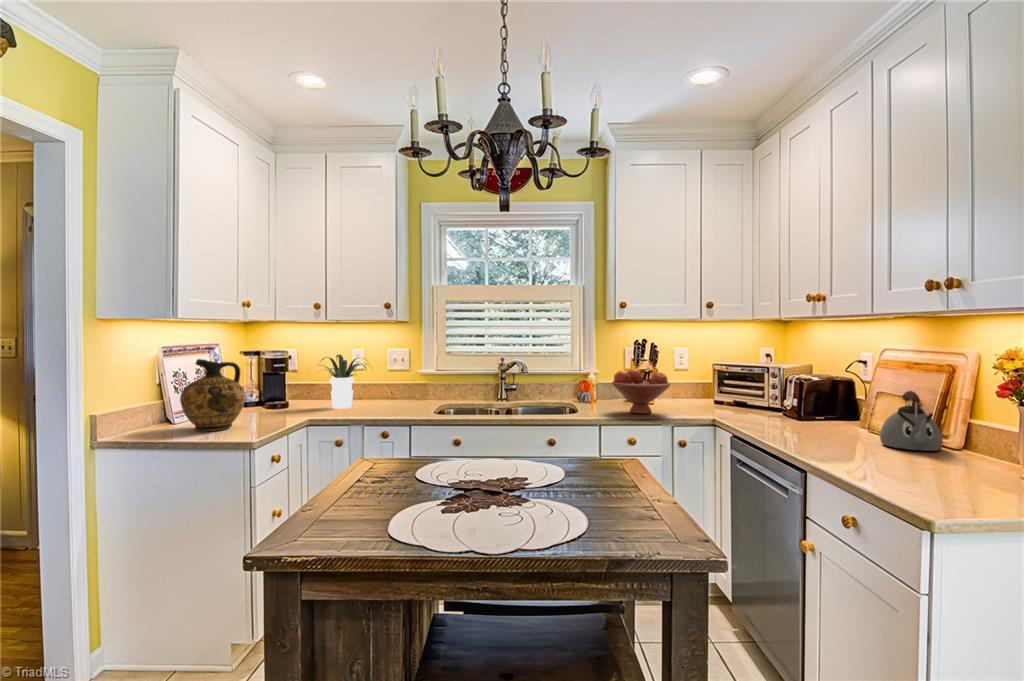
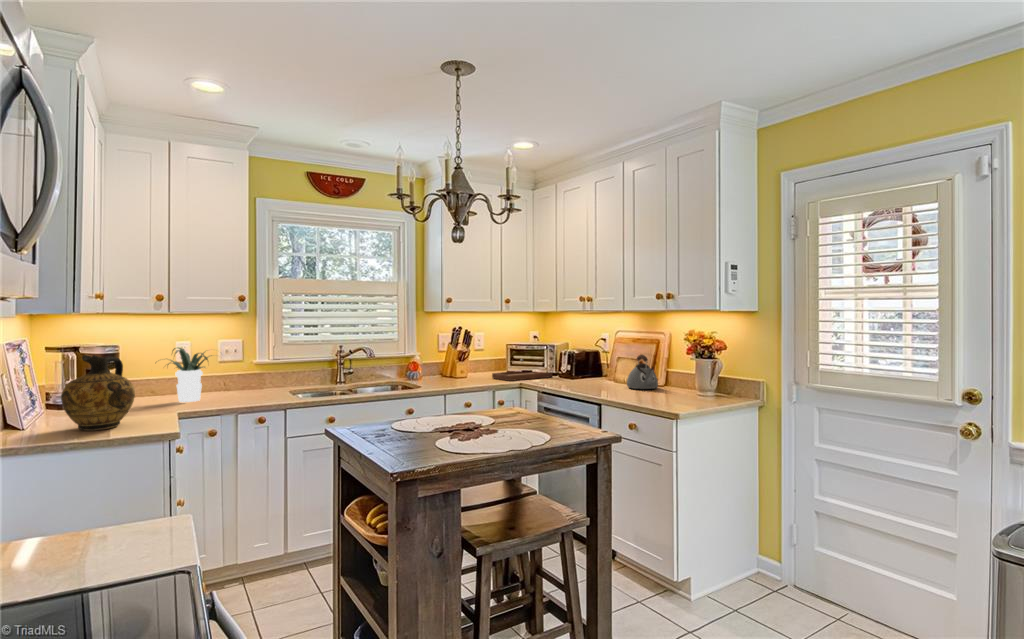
fruit bowl: present [612,369,670,414] -> none [443,350,488,384]
tray: none [690,384,779,414] -> present [492,359,552,381]

